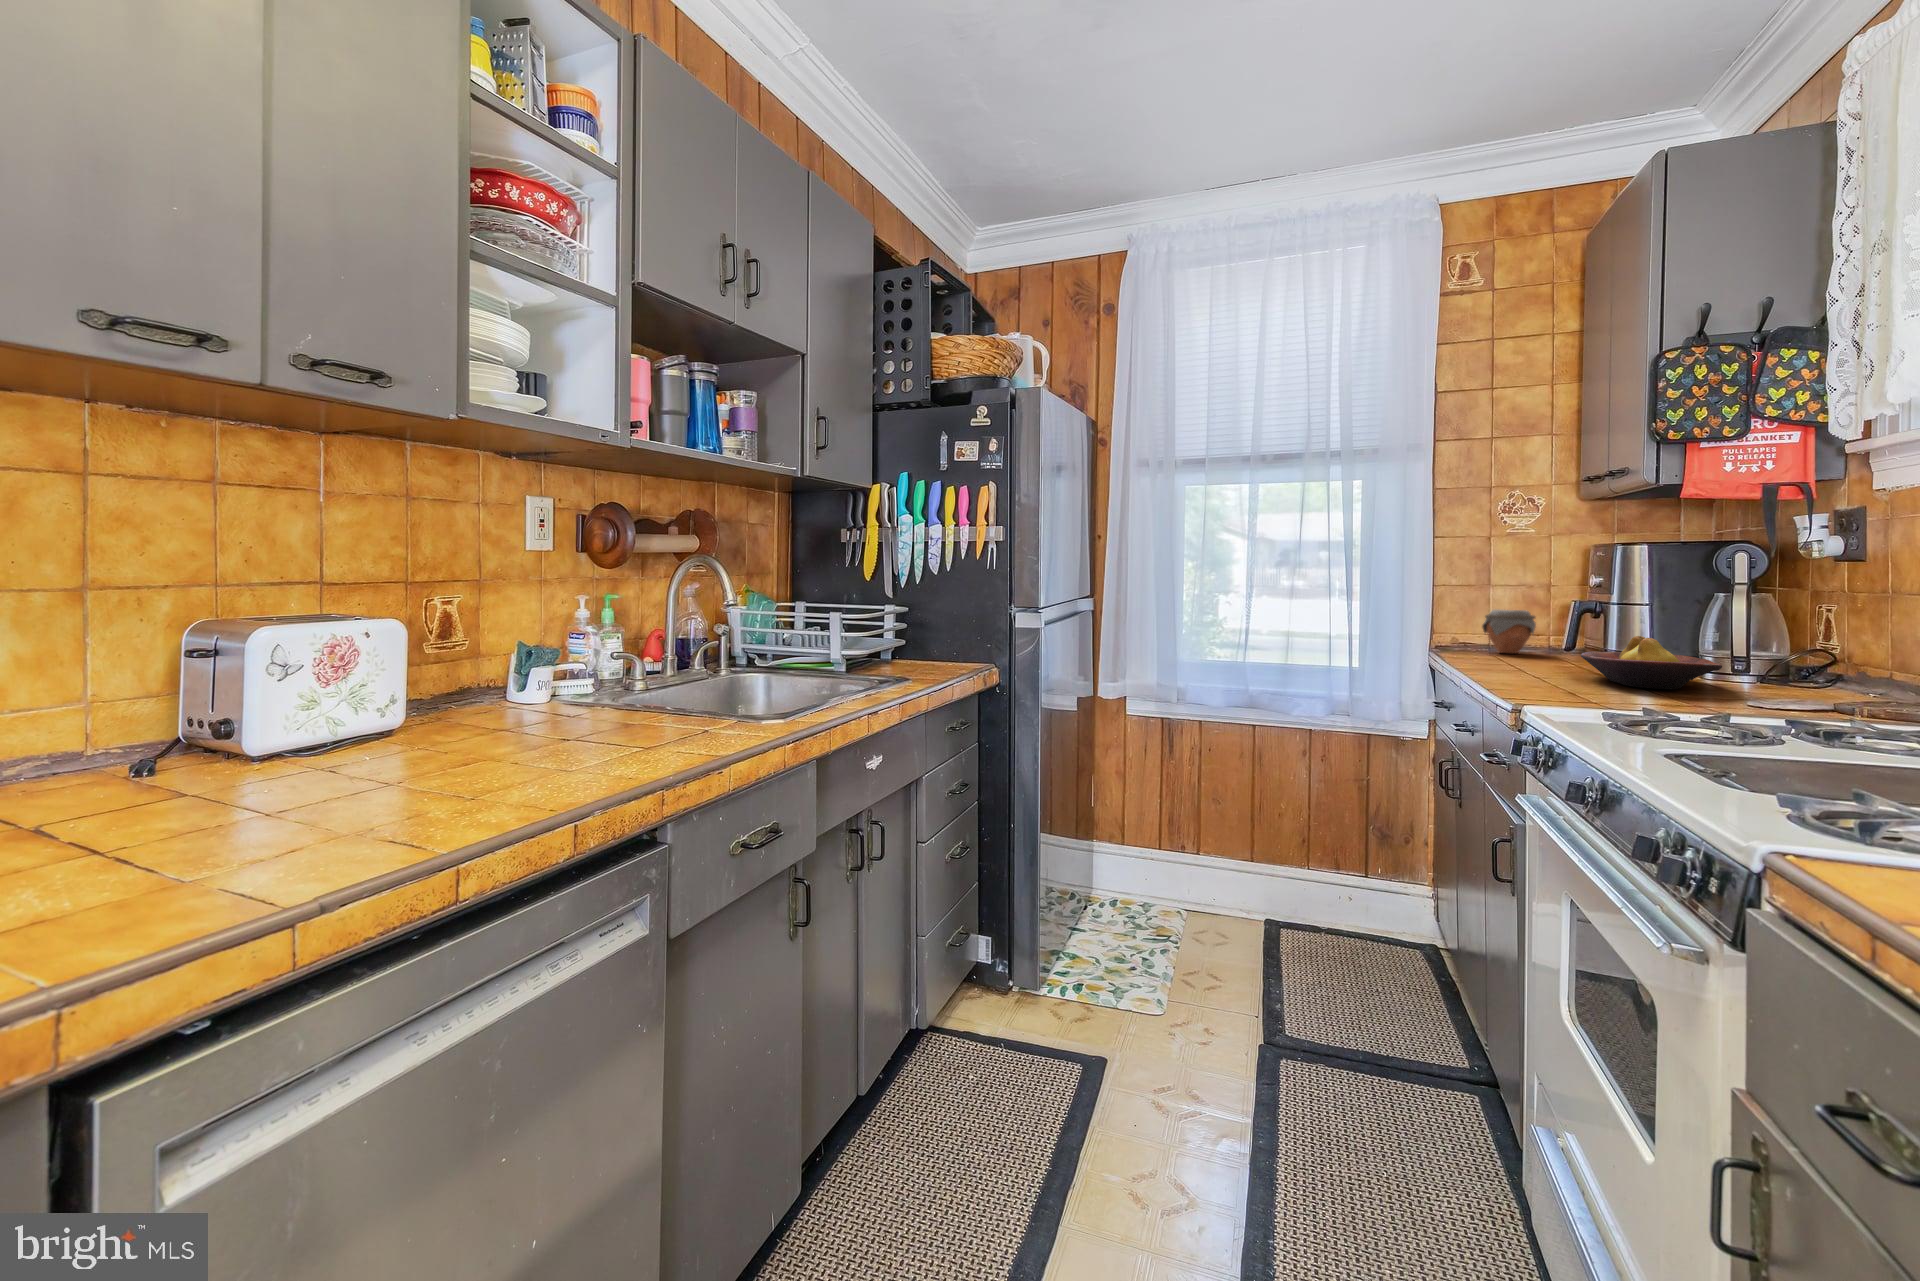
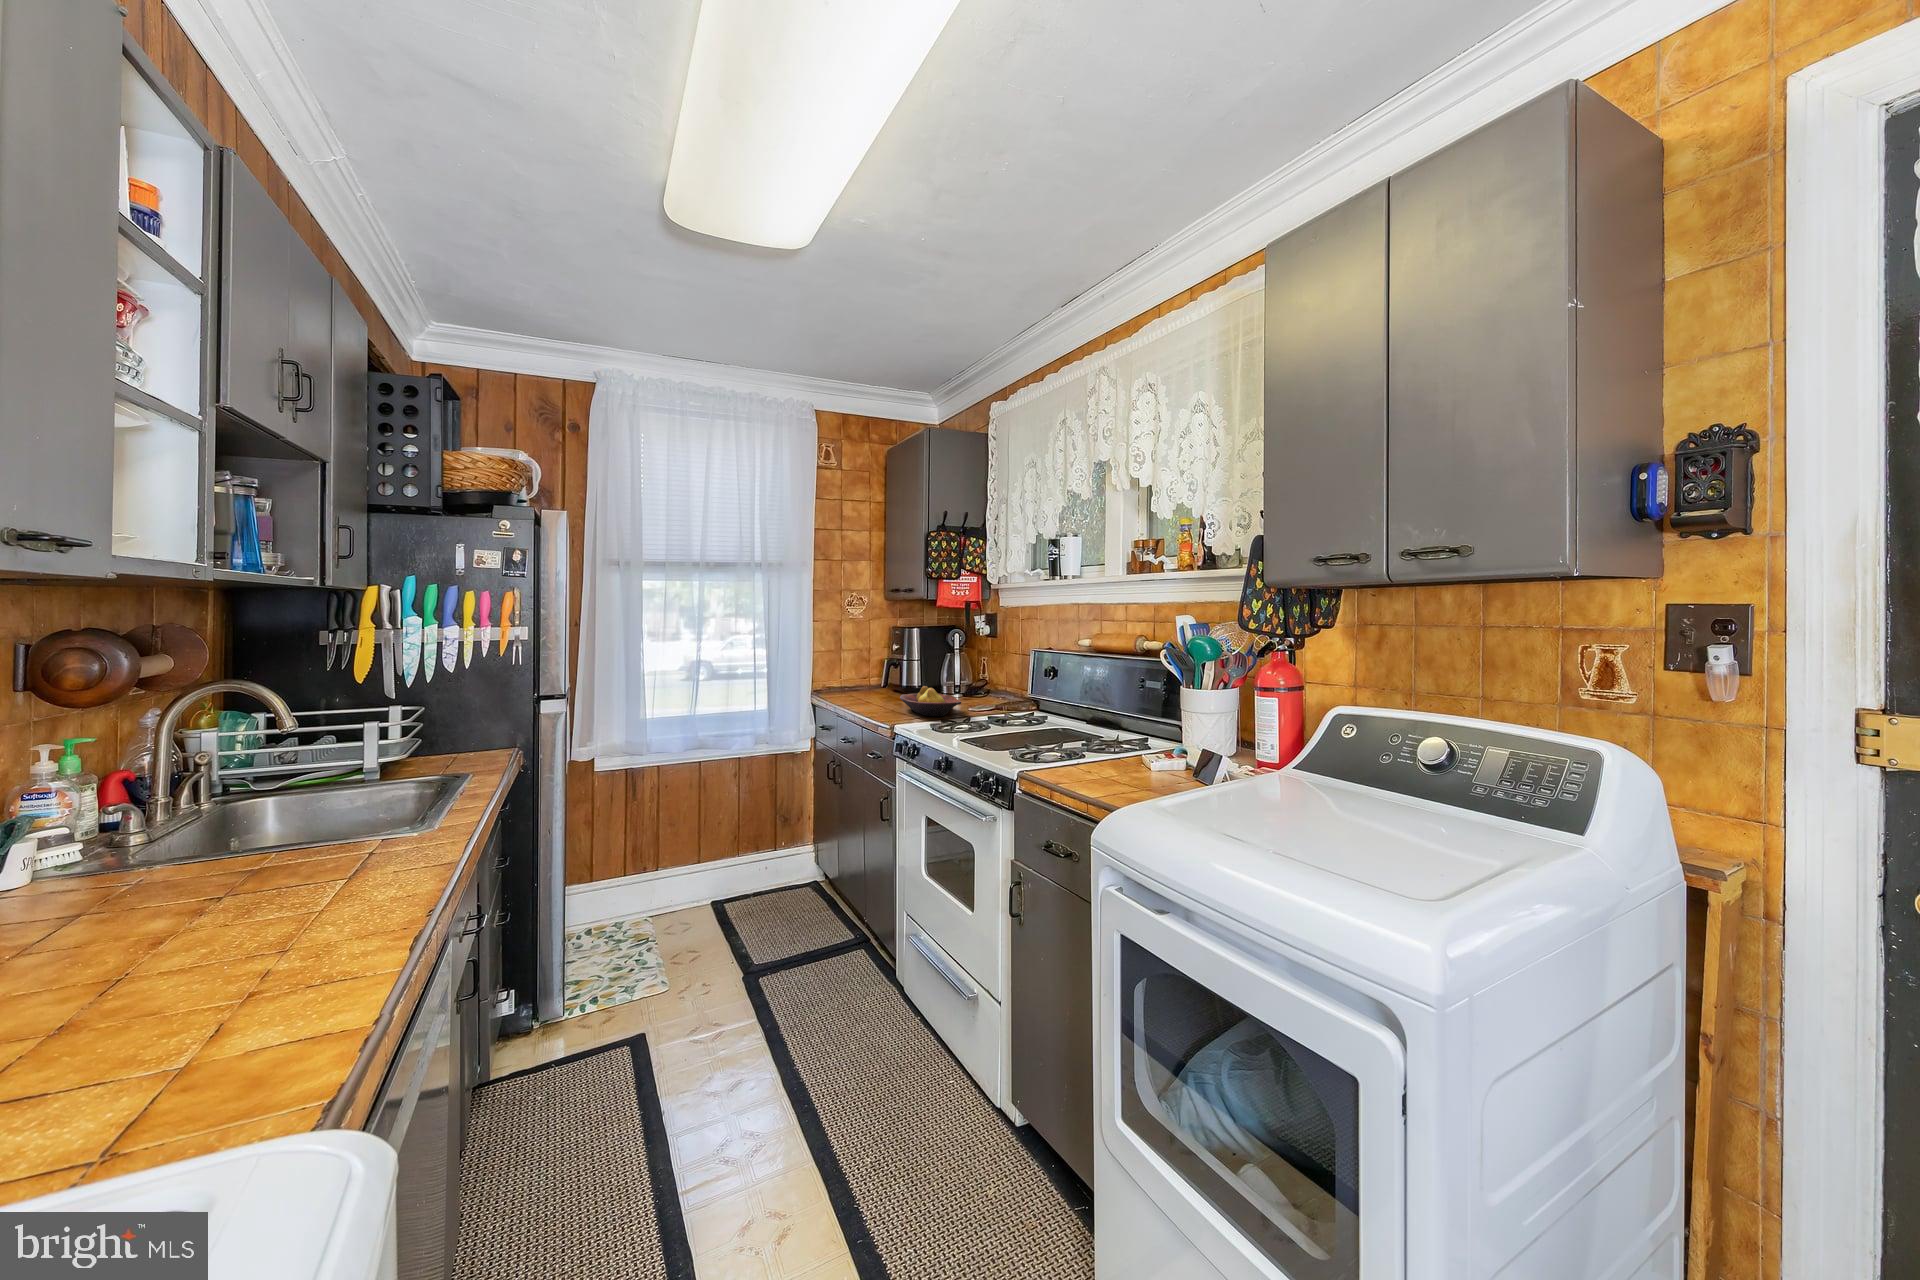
jar: present [1482,610,1536,653] -> none [838,666,866,694]

